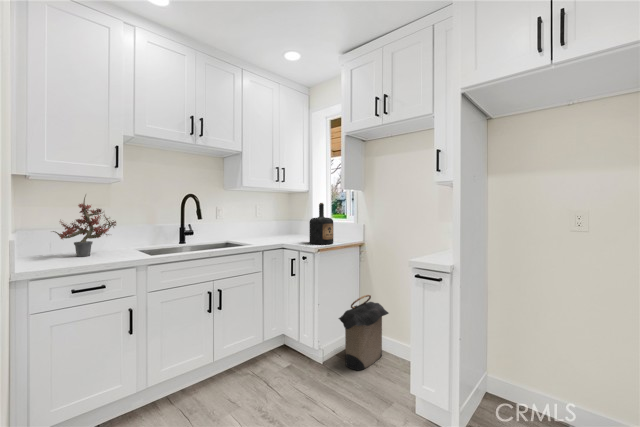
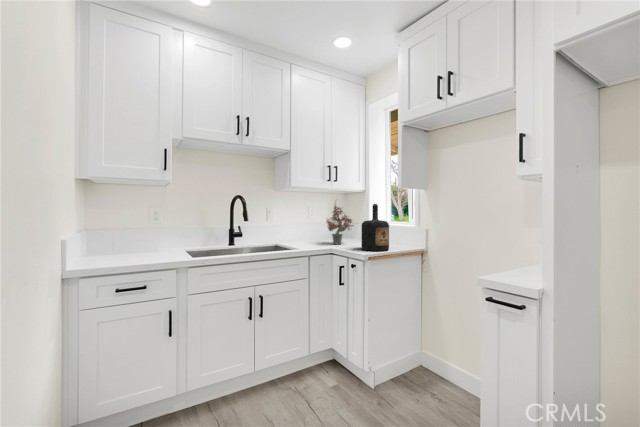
potted plant: present [53,195,116,256] -> present [327,205,354,244]
laundry hamper: present [339,295,388,370] -> none [392,313,457,403]

